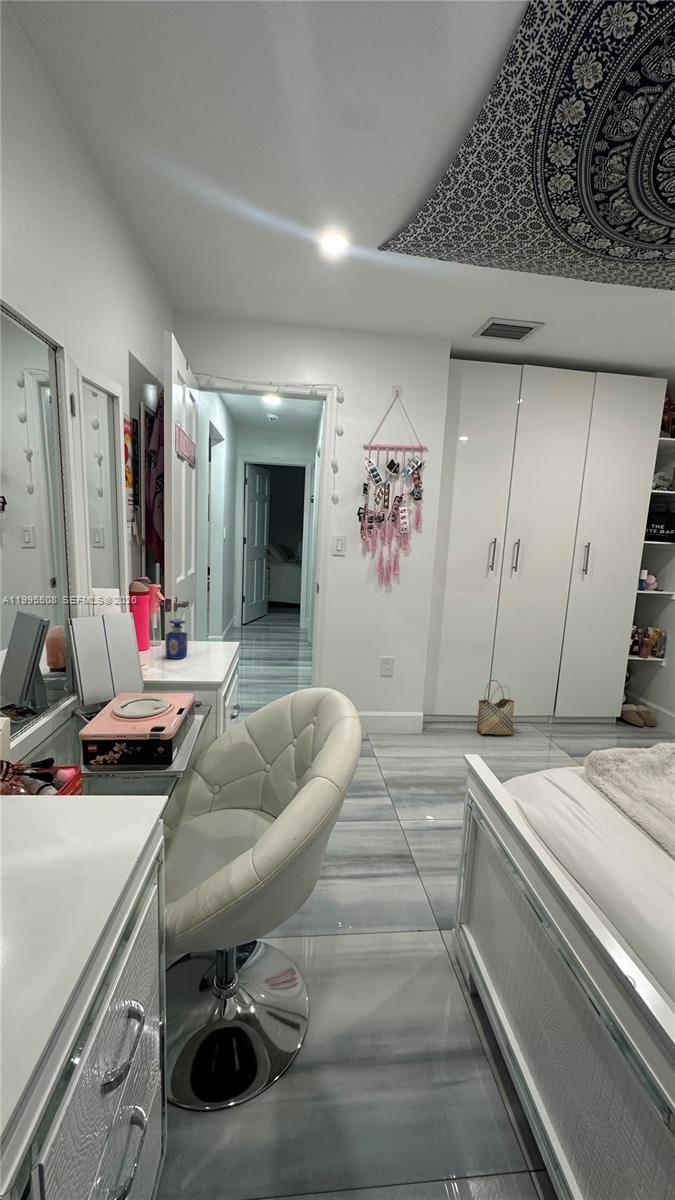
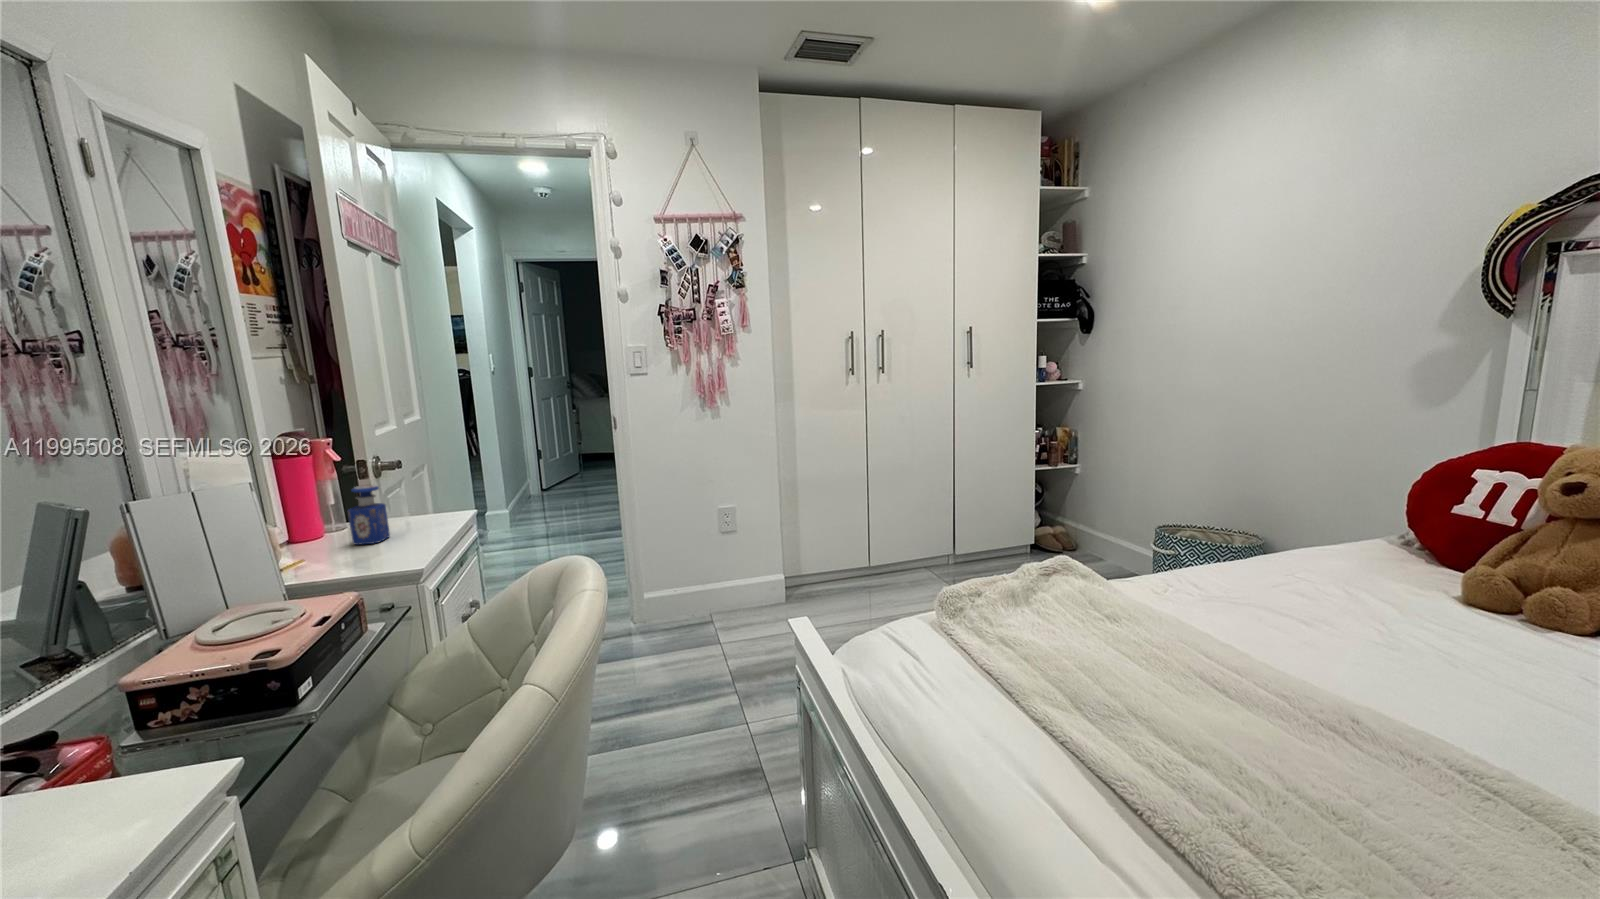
woven basket: present [477,680,514,735] -> none [855,517,903,589]

